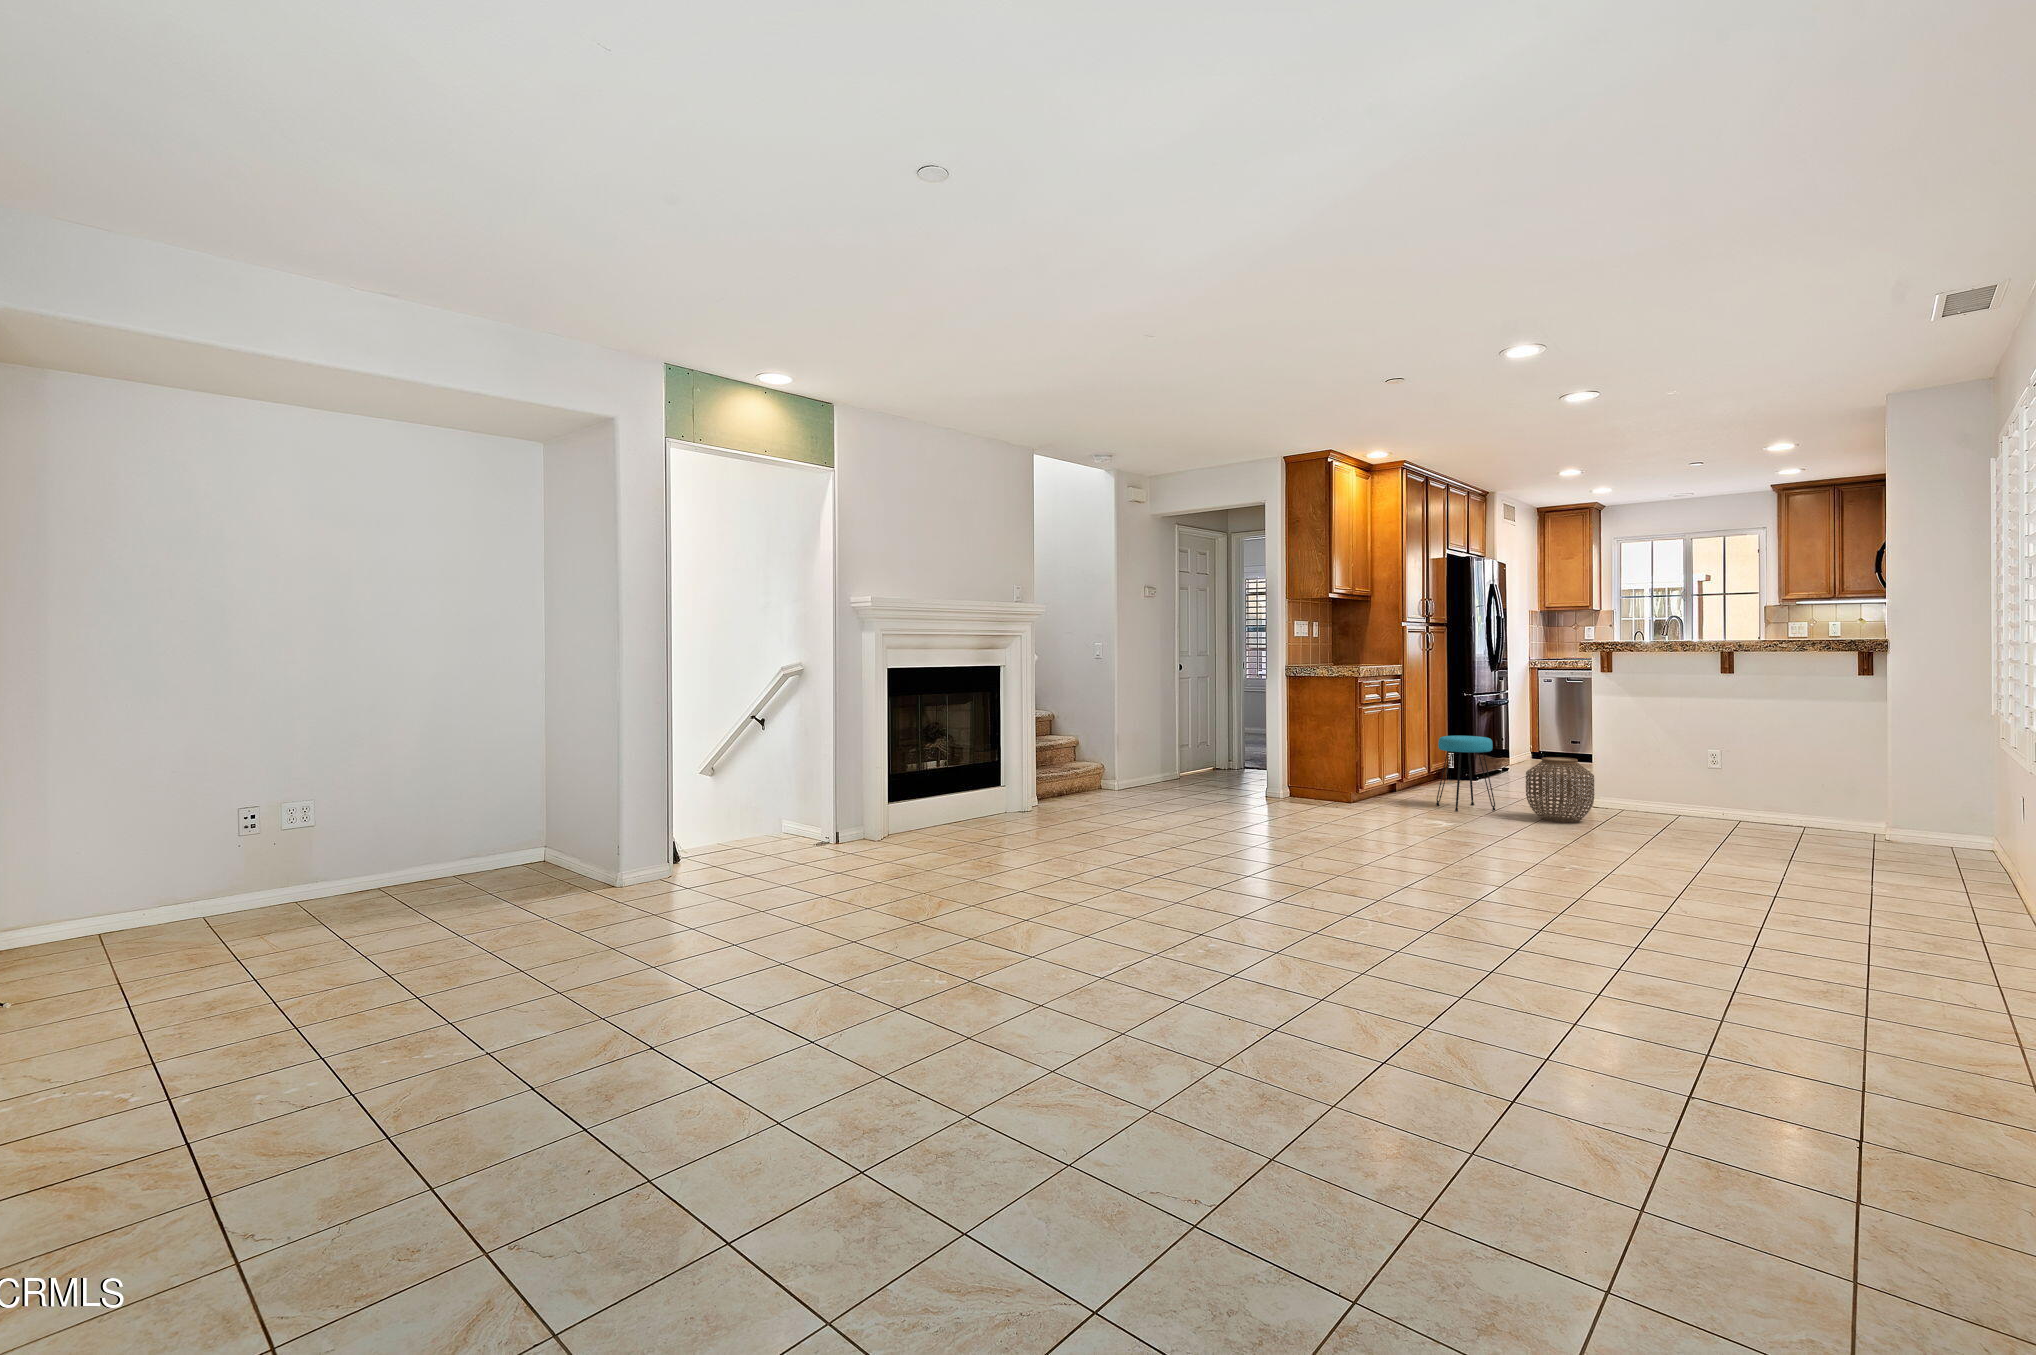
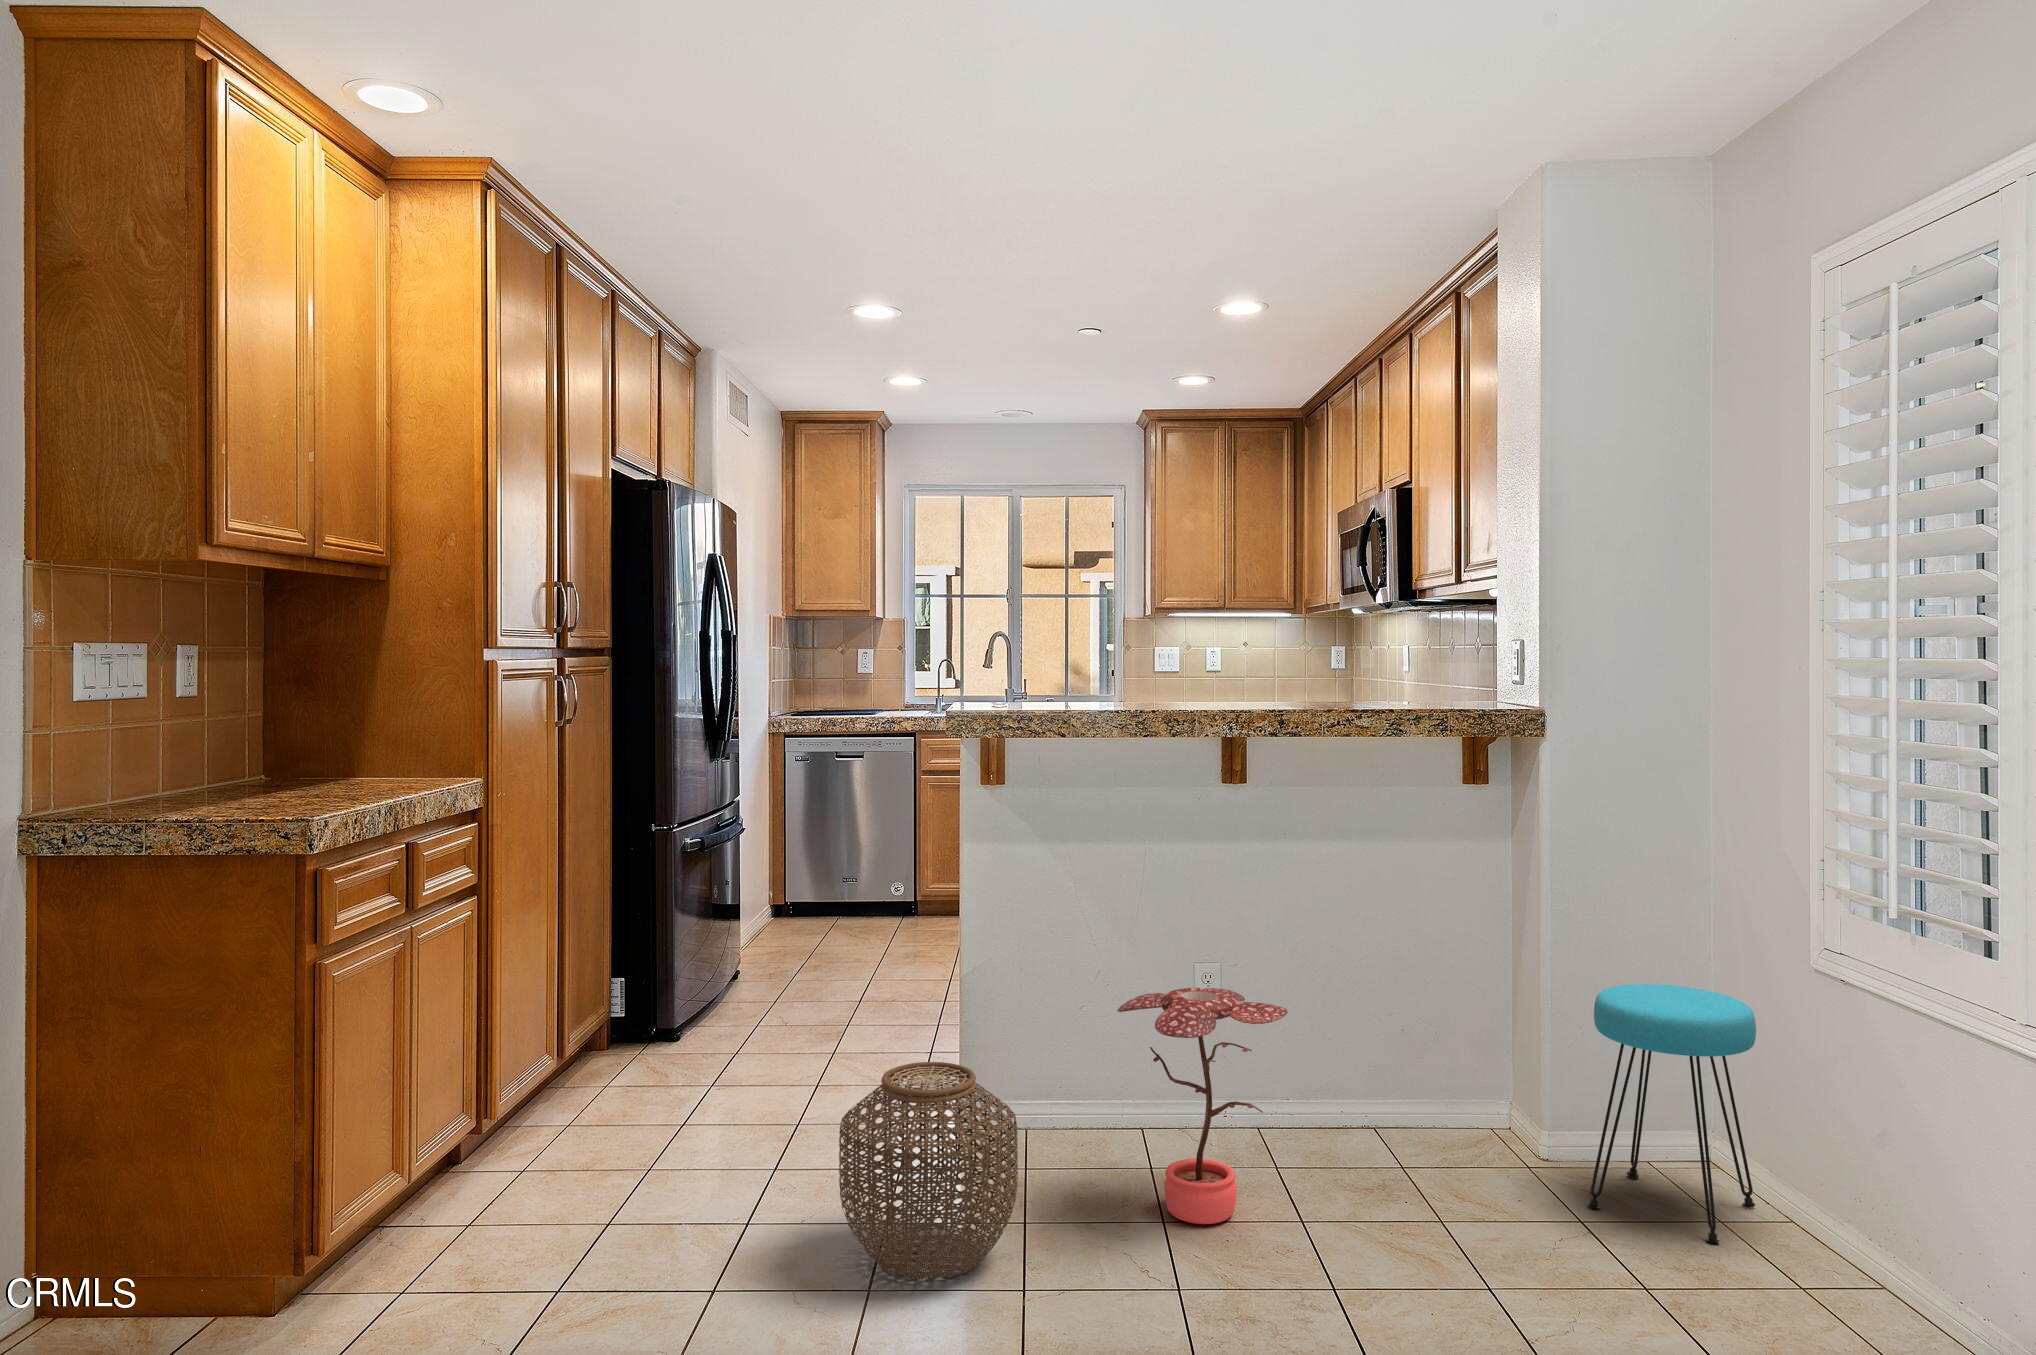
stool: present [1436,736,1495,811] -> present [1588,984,1756,1242]
potted plant: none [1646,743,1720,828] -> present [1117,988,1288,1224]

